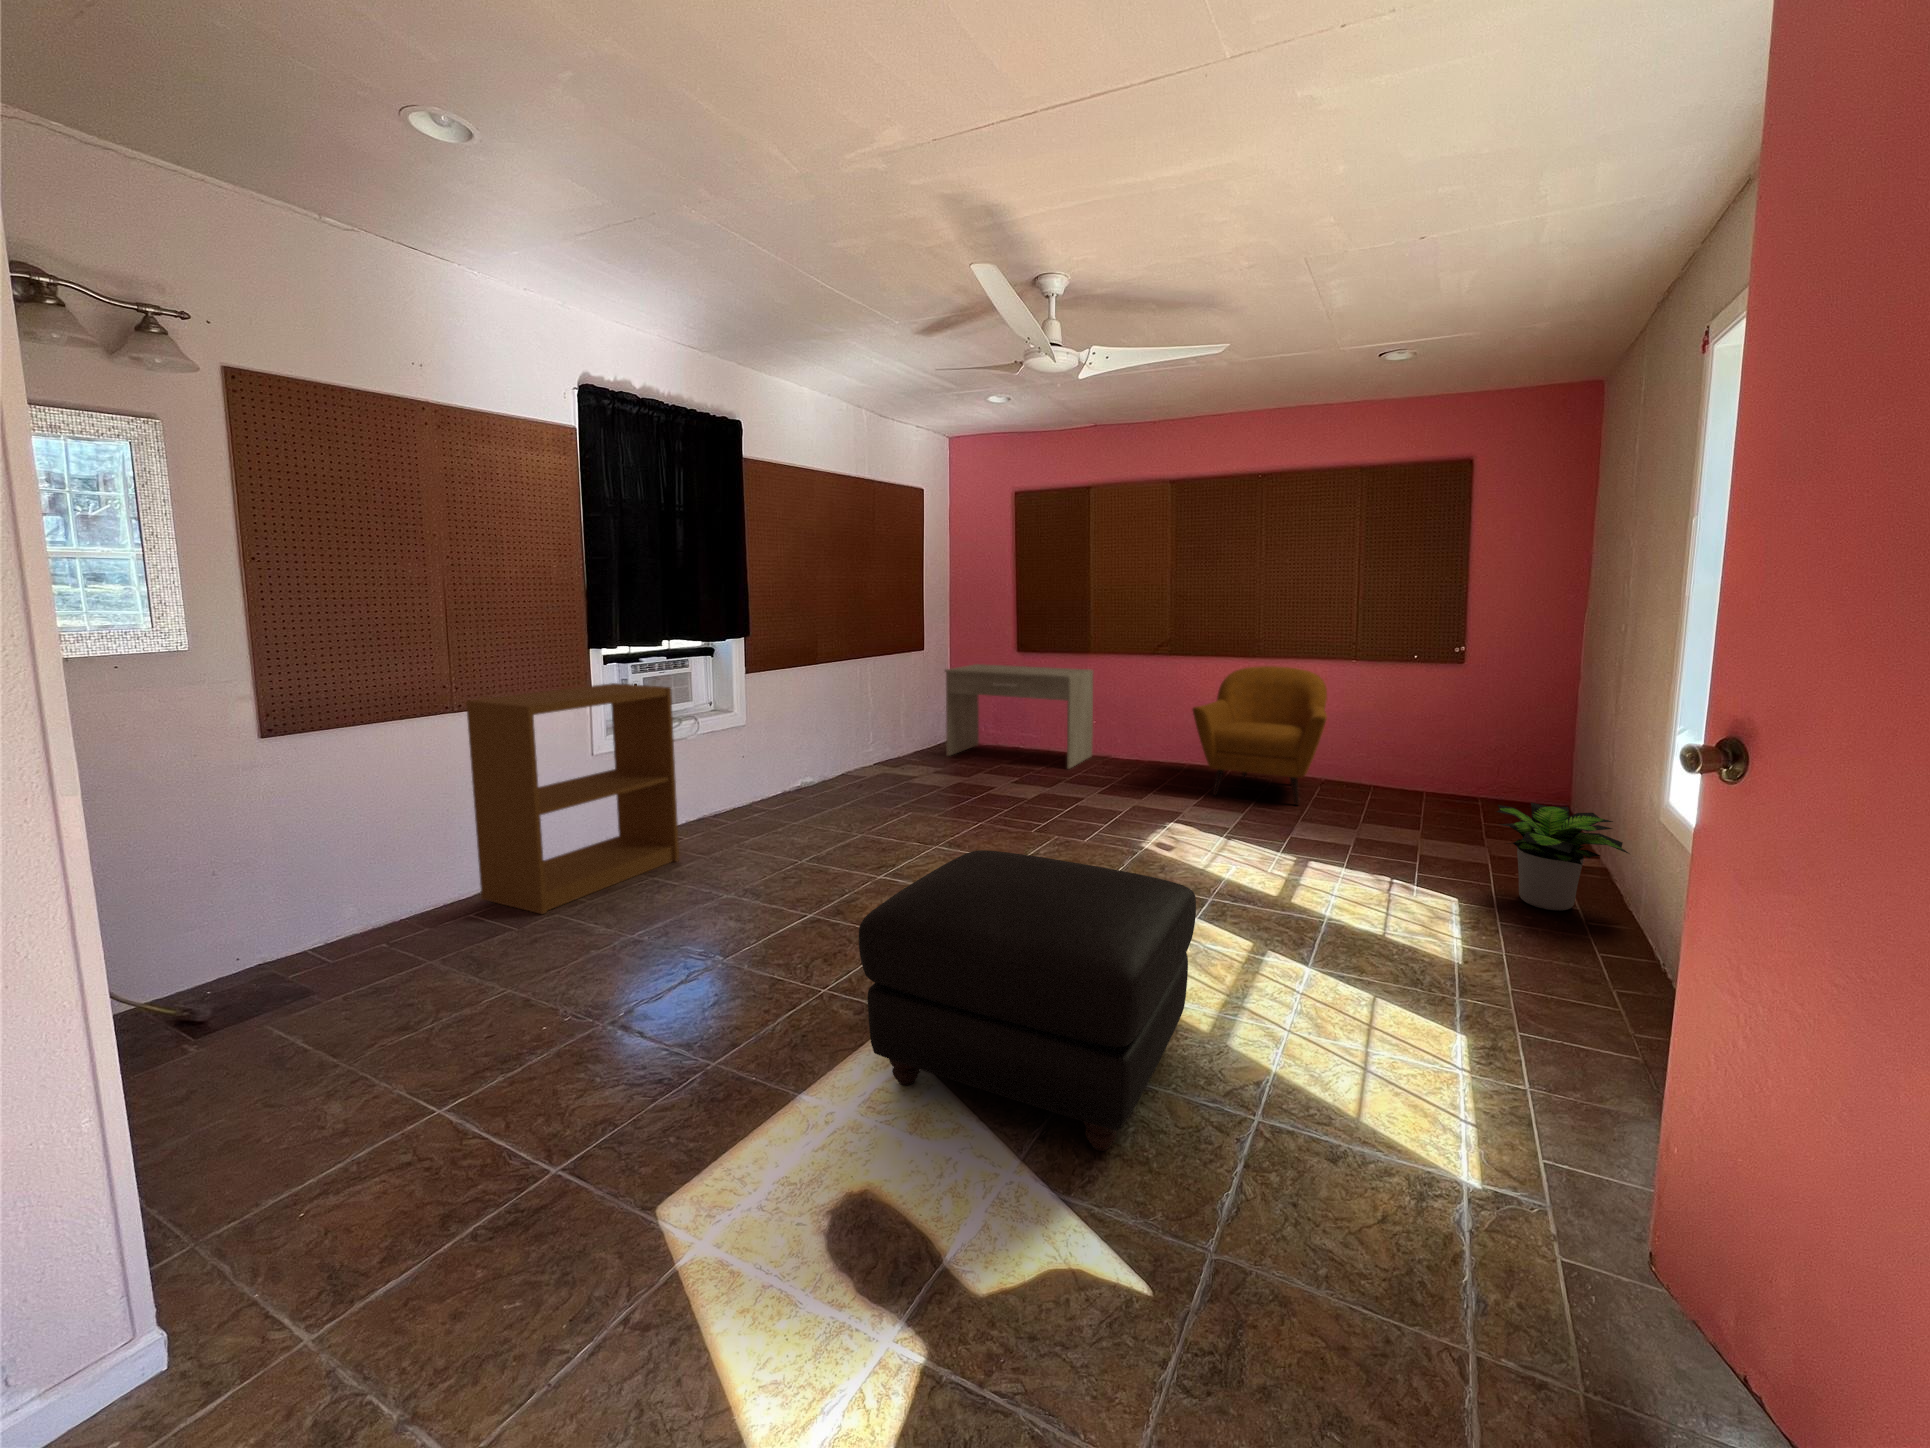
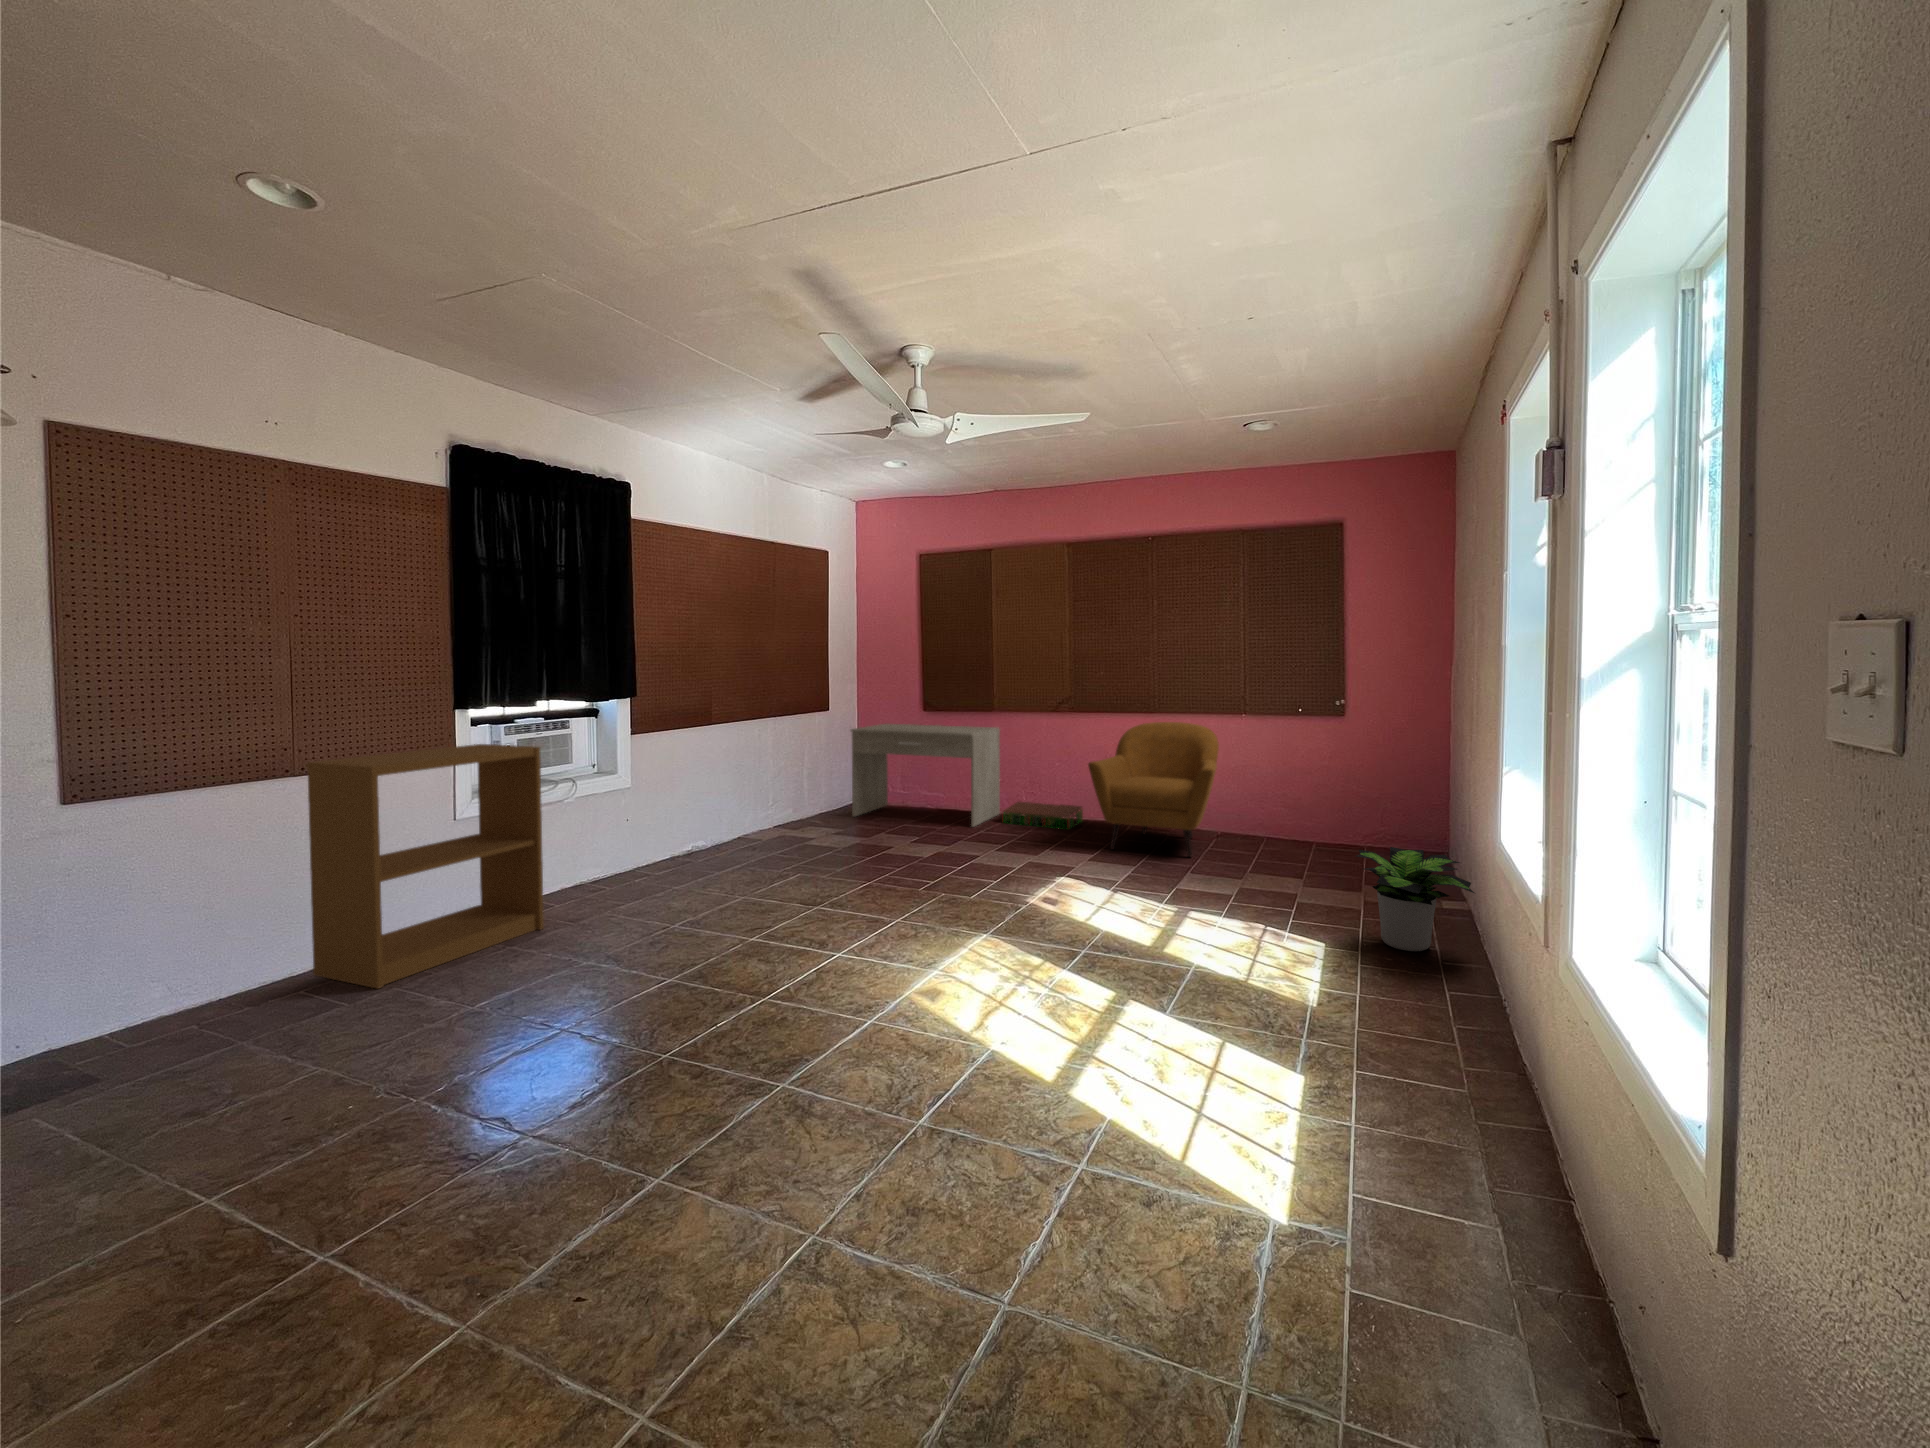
storage bin: none [1097,744,1179,773] -> present [1003,802,1083,828]
ottoman: present [859,850,1196,1151] -> none [678,903,1034,1207]

